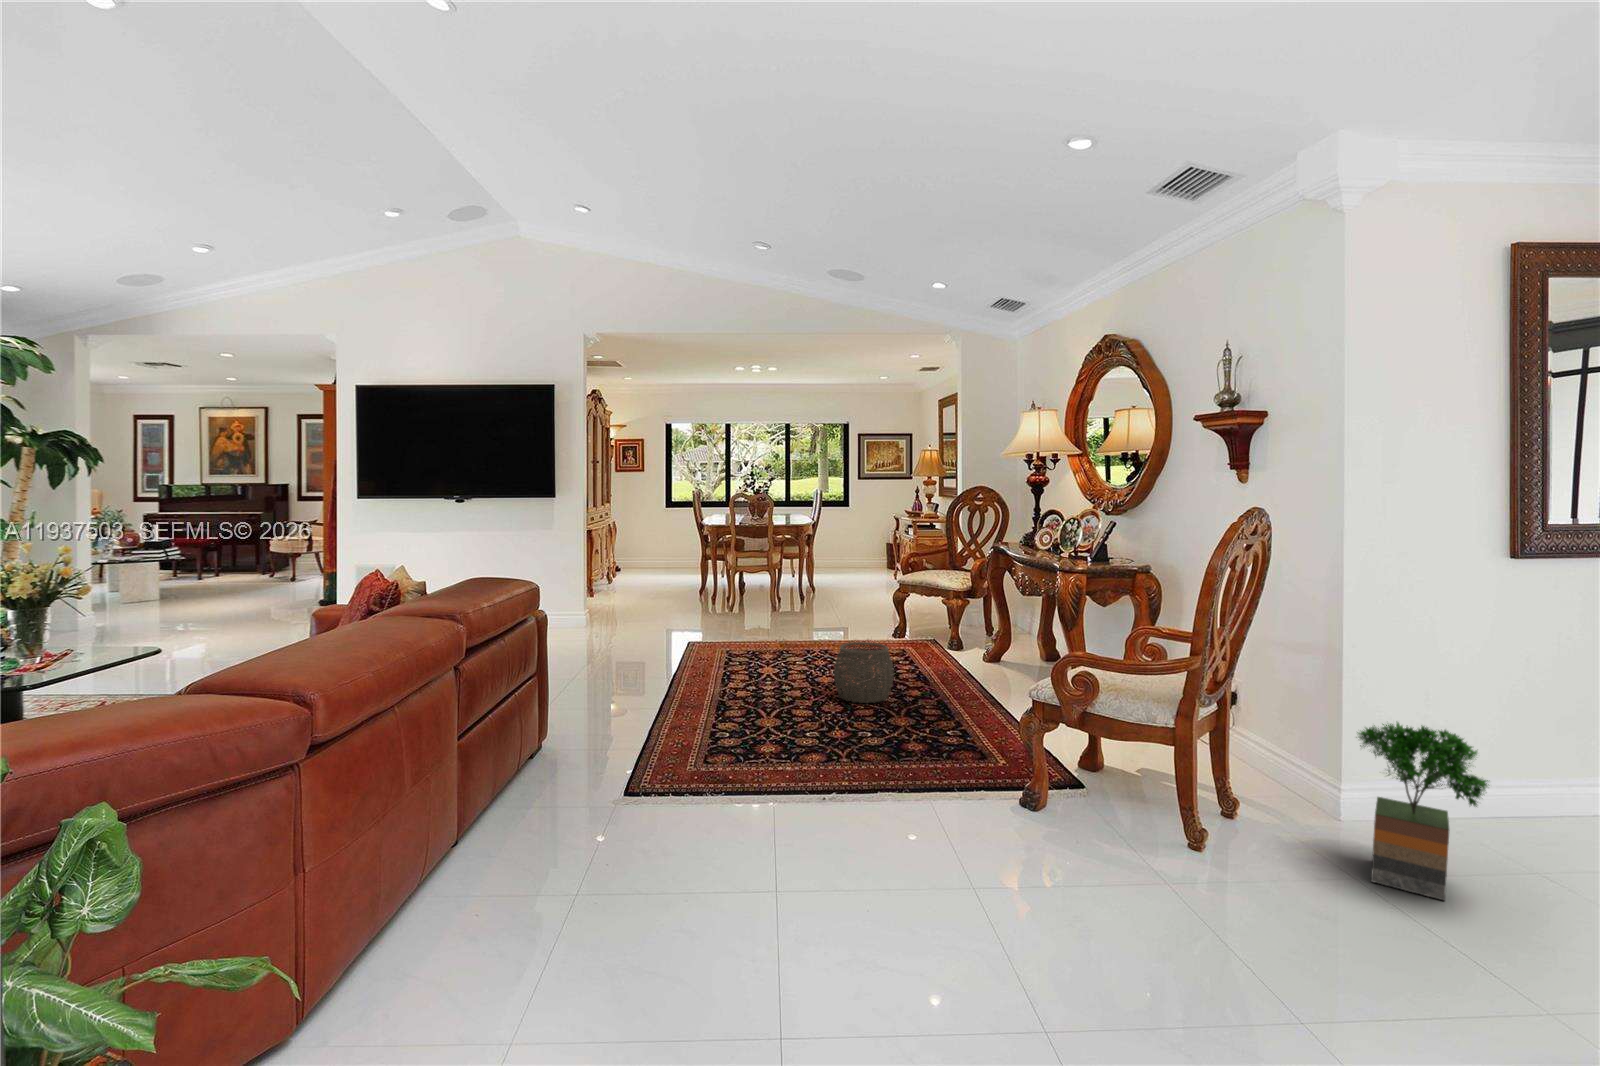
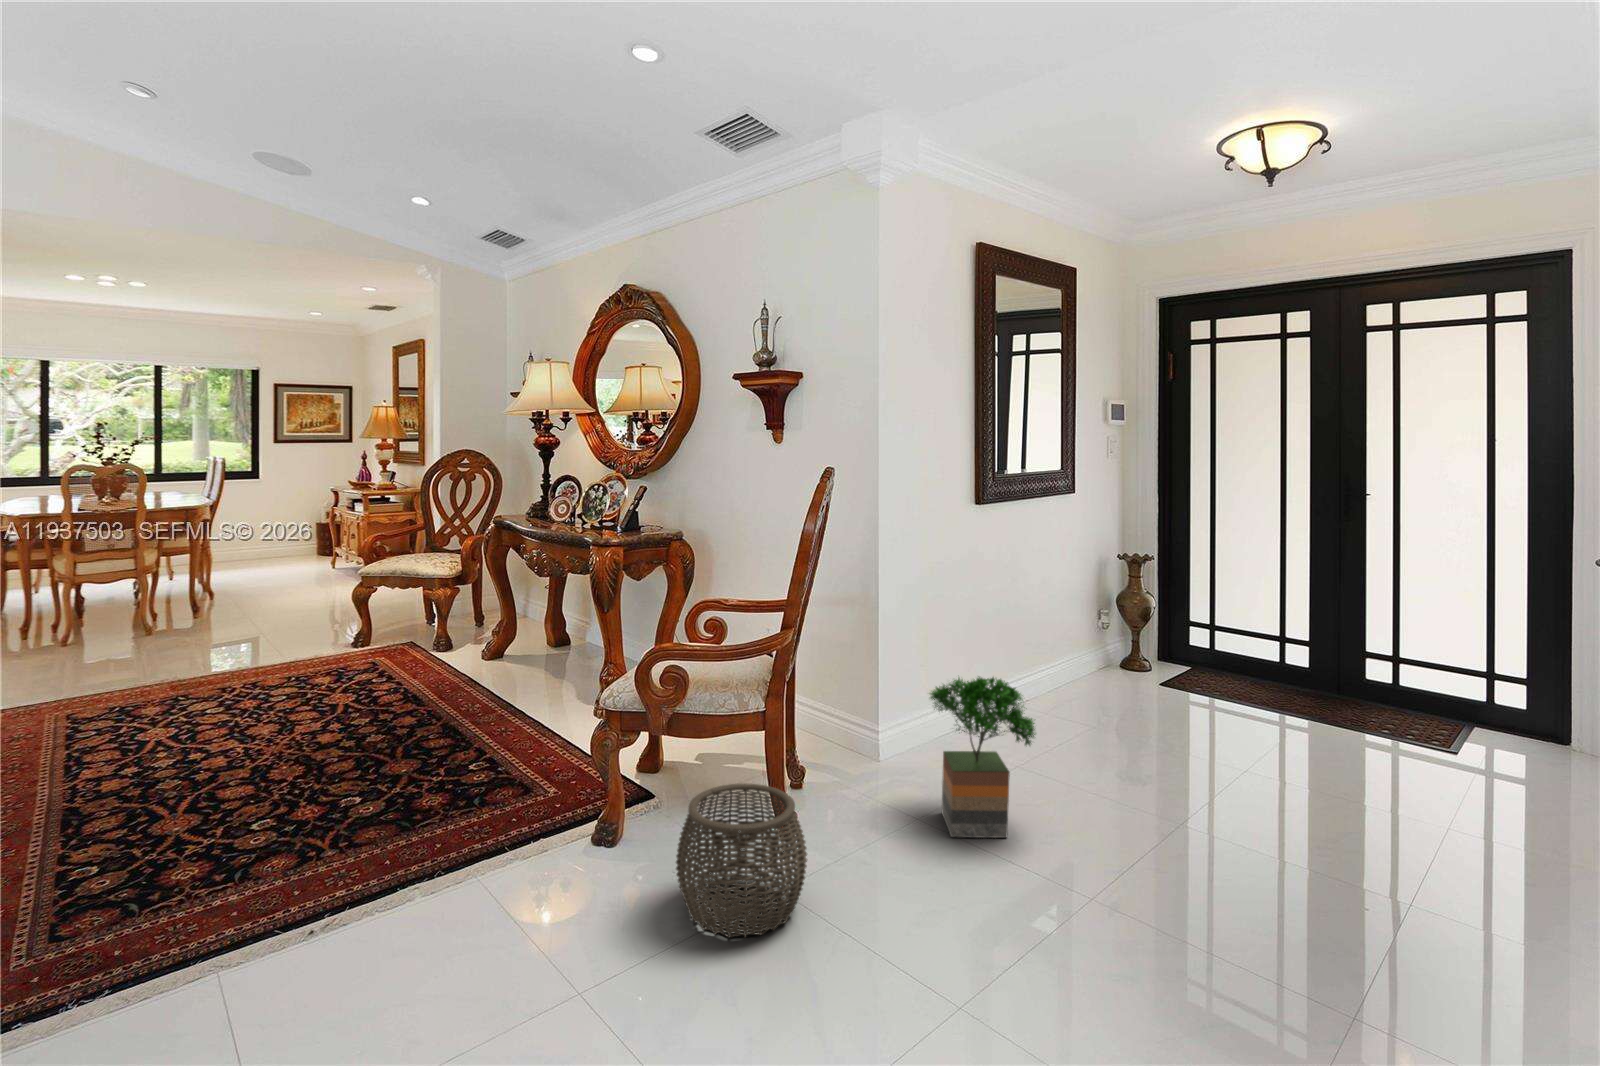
woven basket: present [834,642,893,703] -> present [676,784,807,937]

